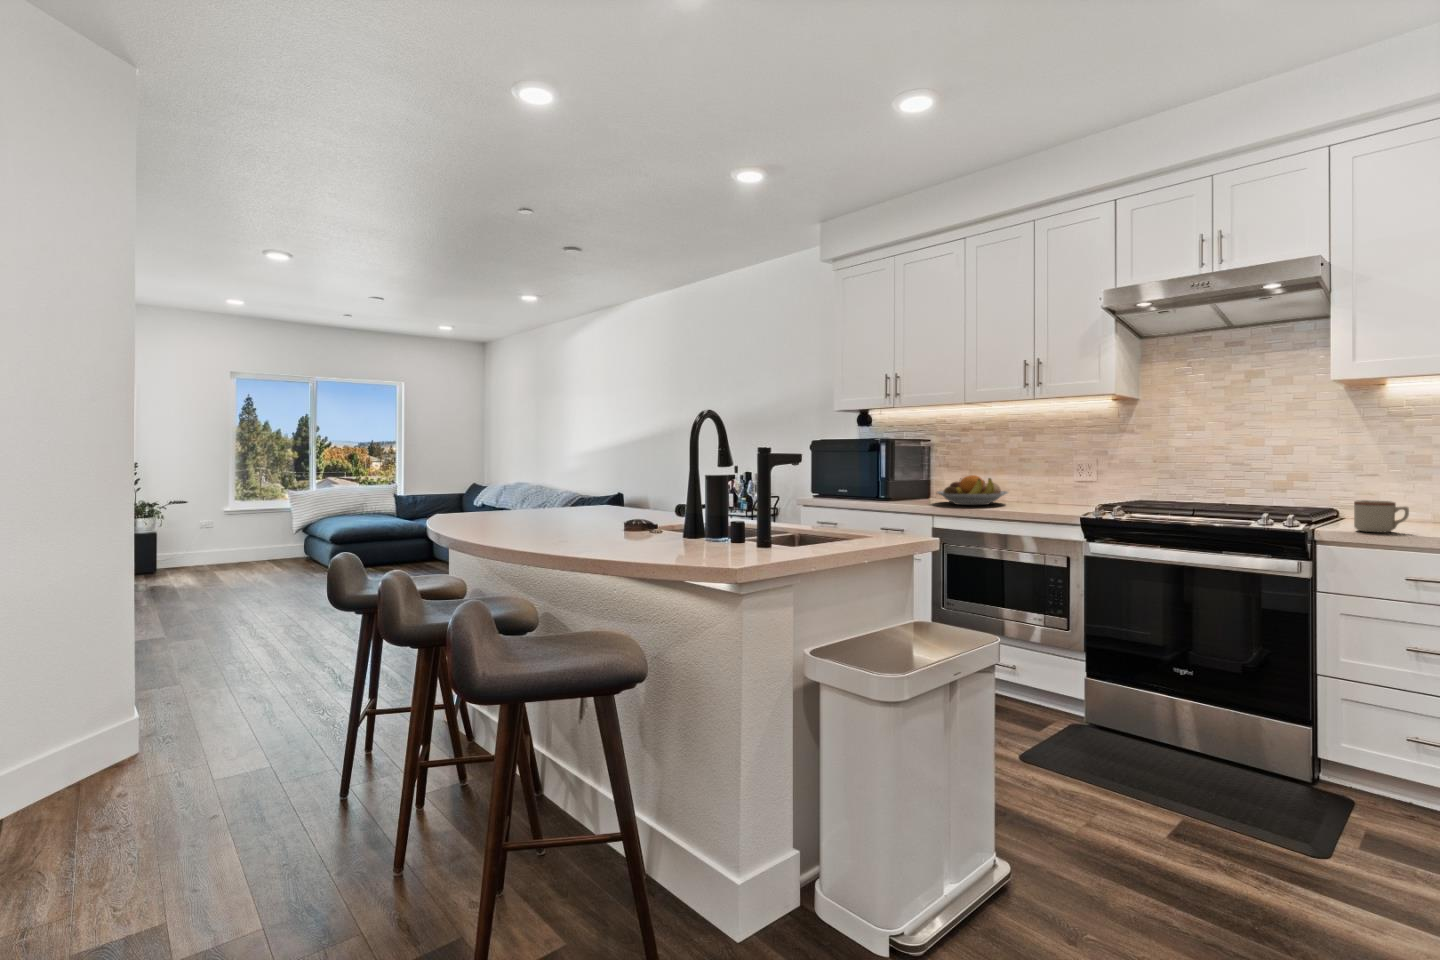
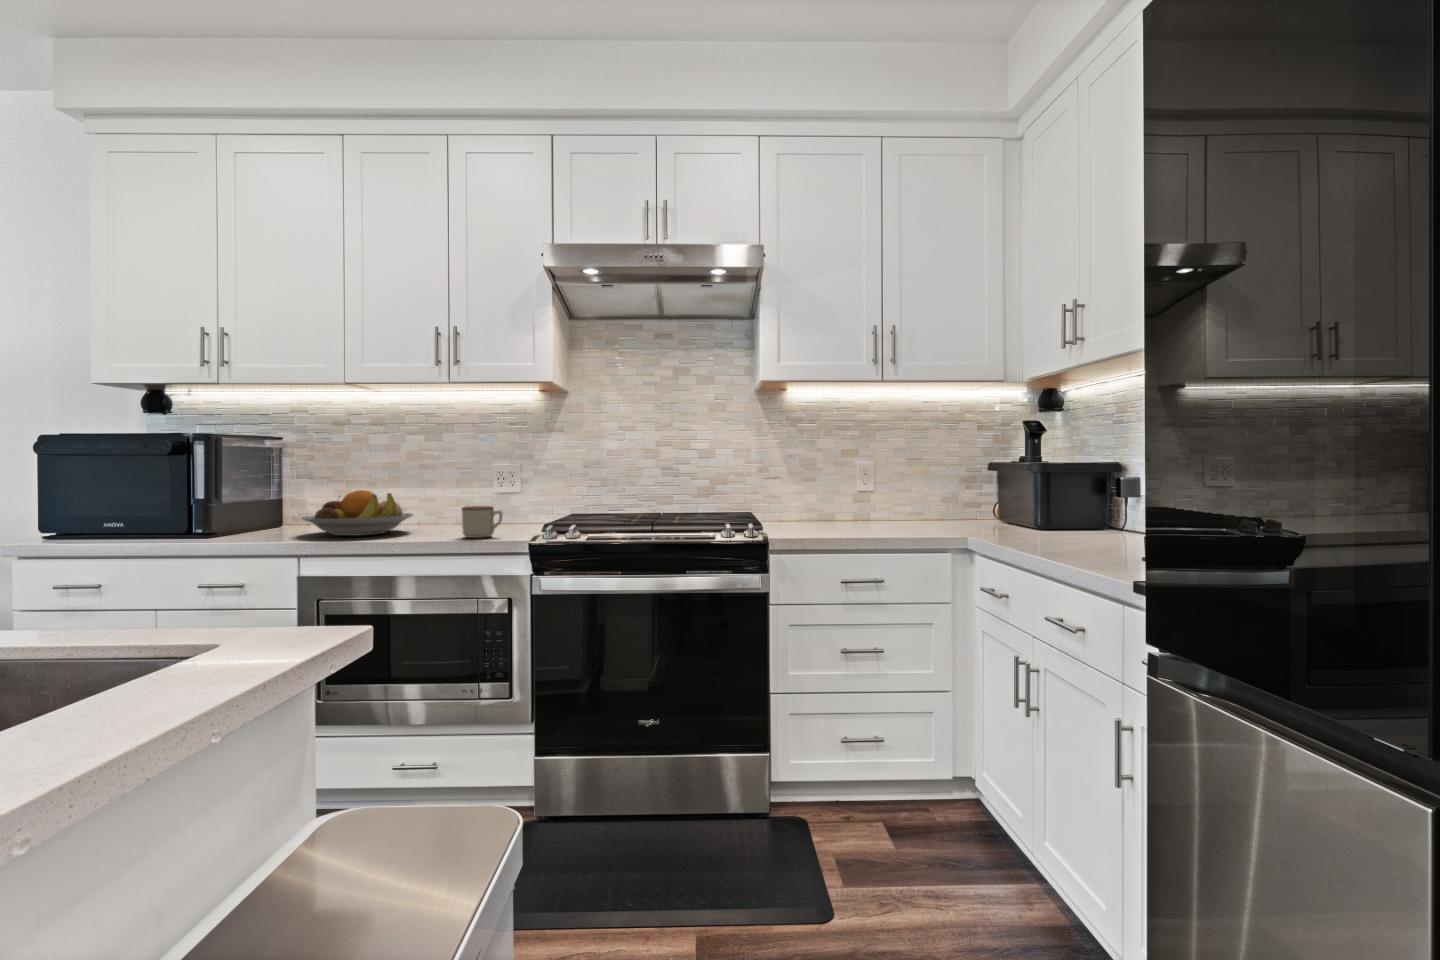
mug: present [1354,500,1409,532] -> present [462,506,503,538]

